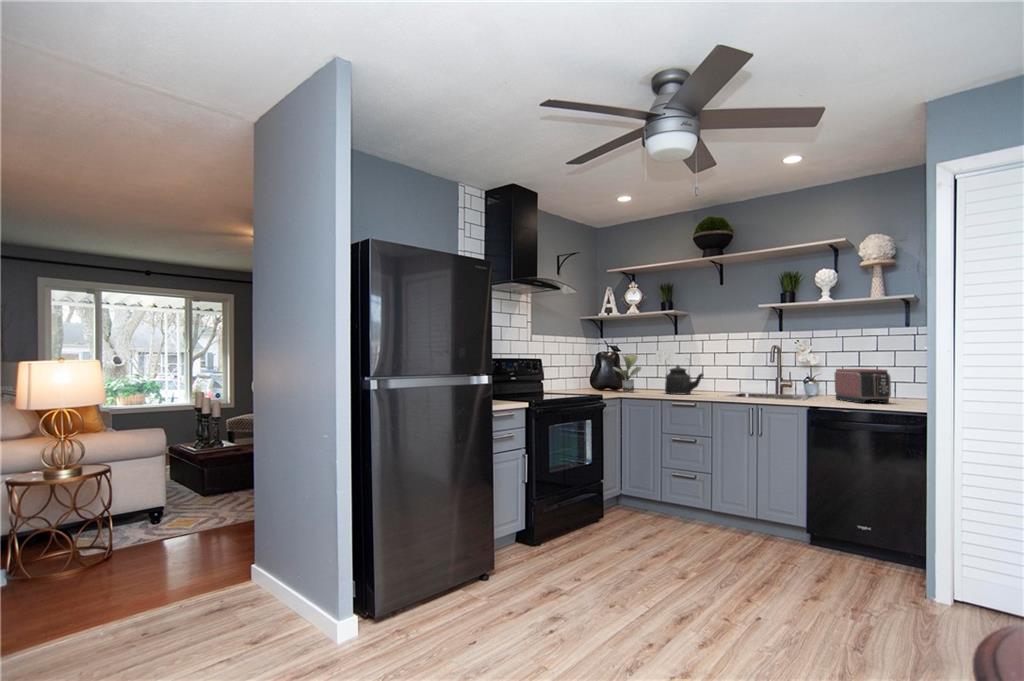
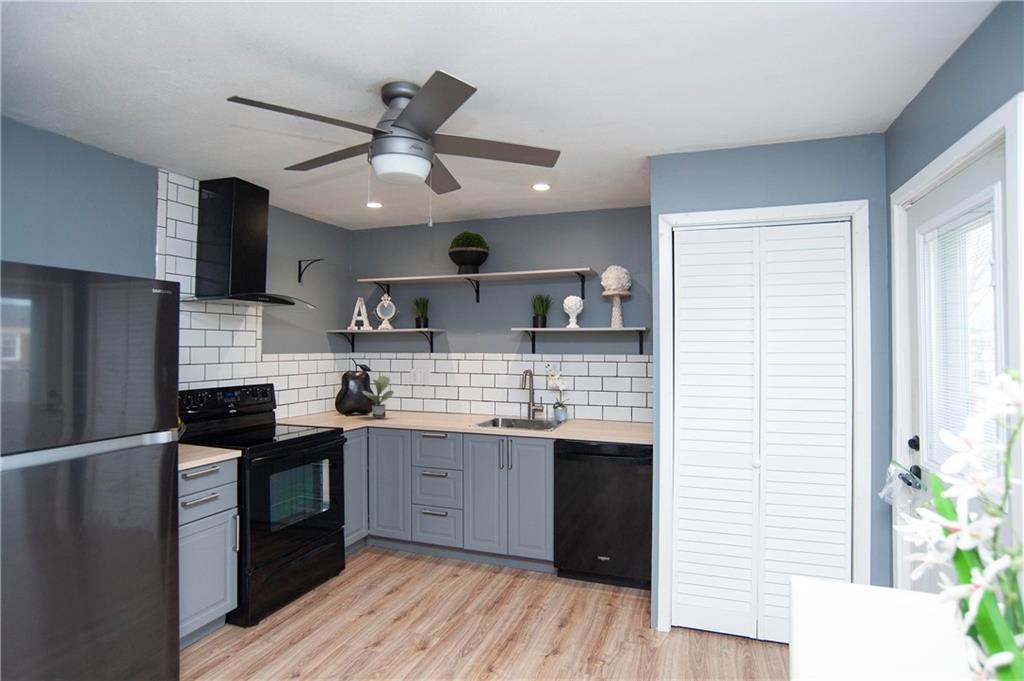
kettle: present [665,365,703,395] -> none [418,382,458,422]
toaster: present [834,369,891,403] -> none [579,393,627,430]

